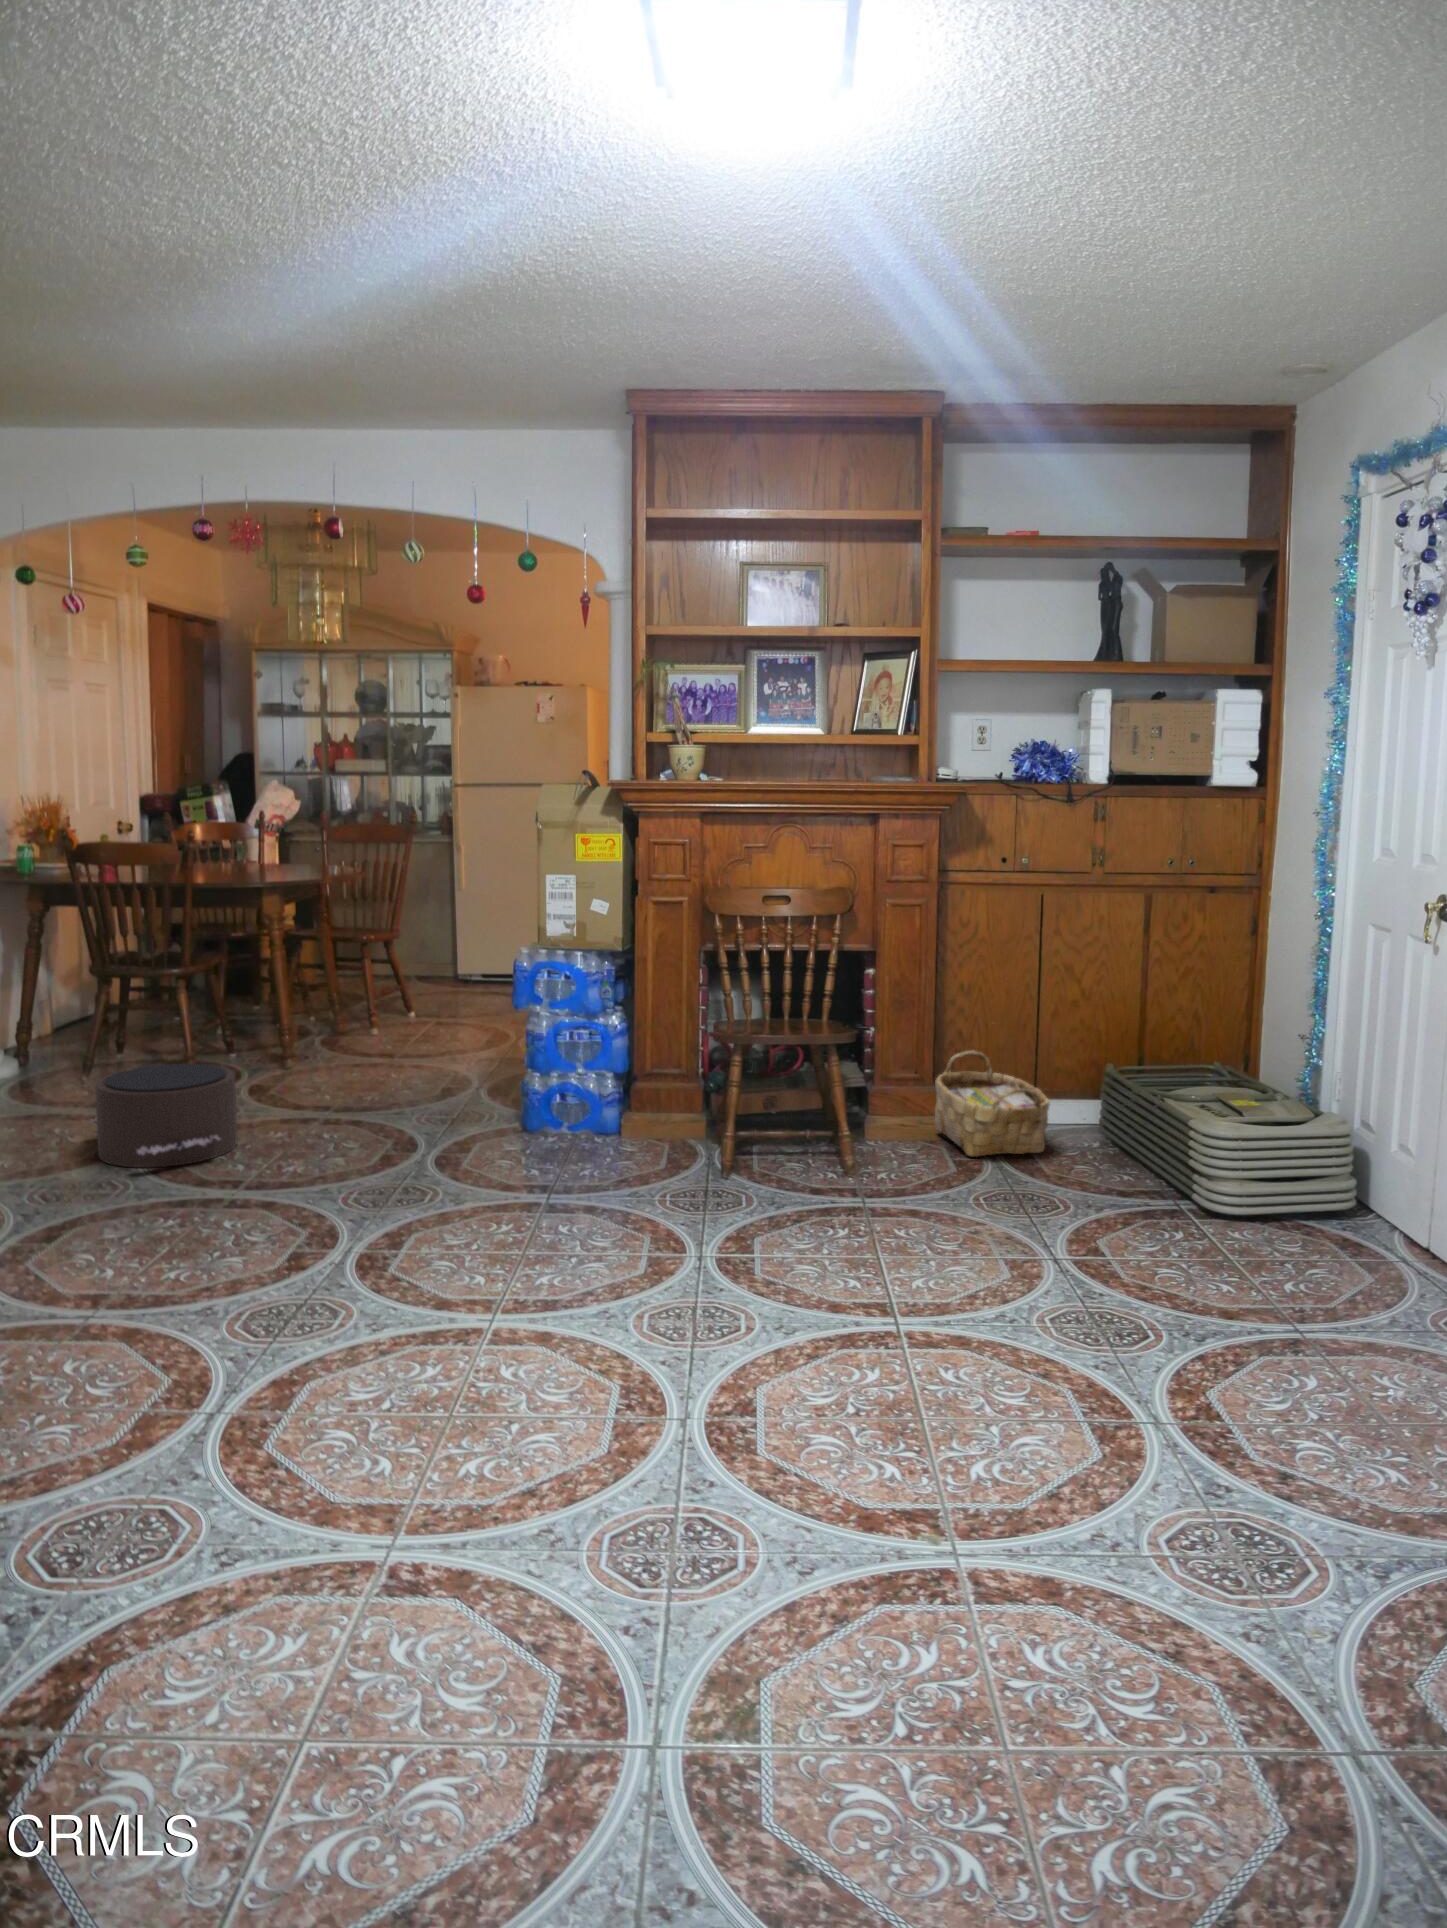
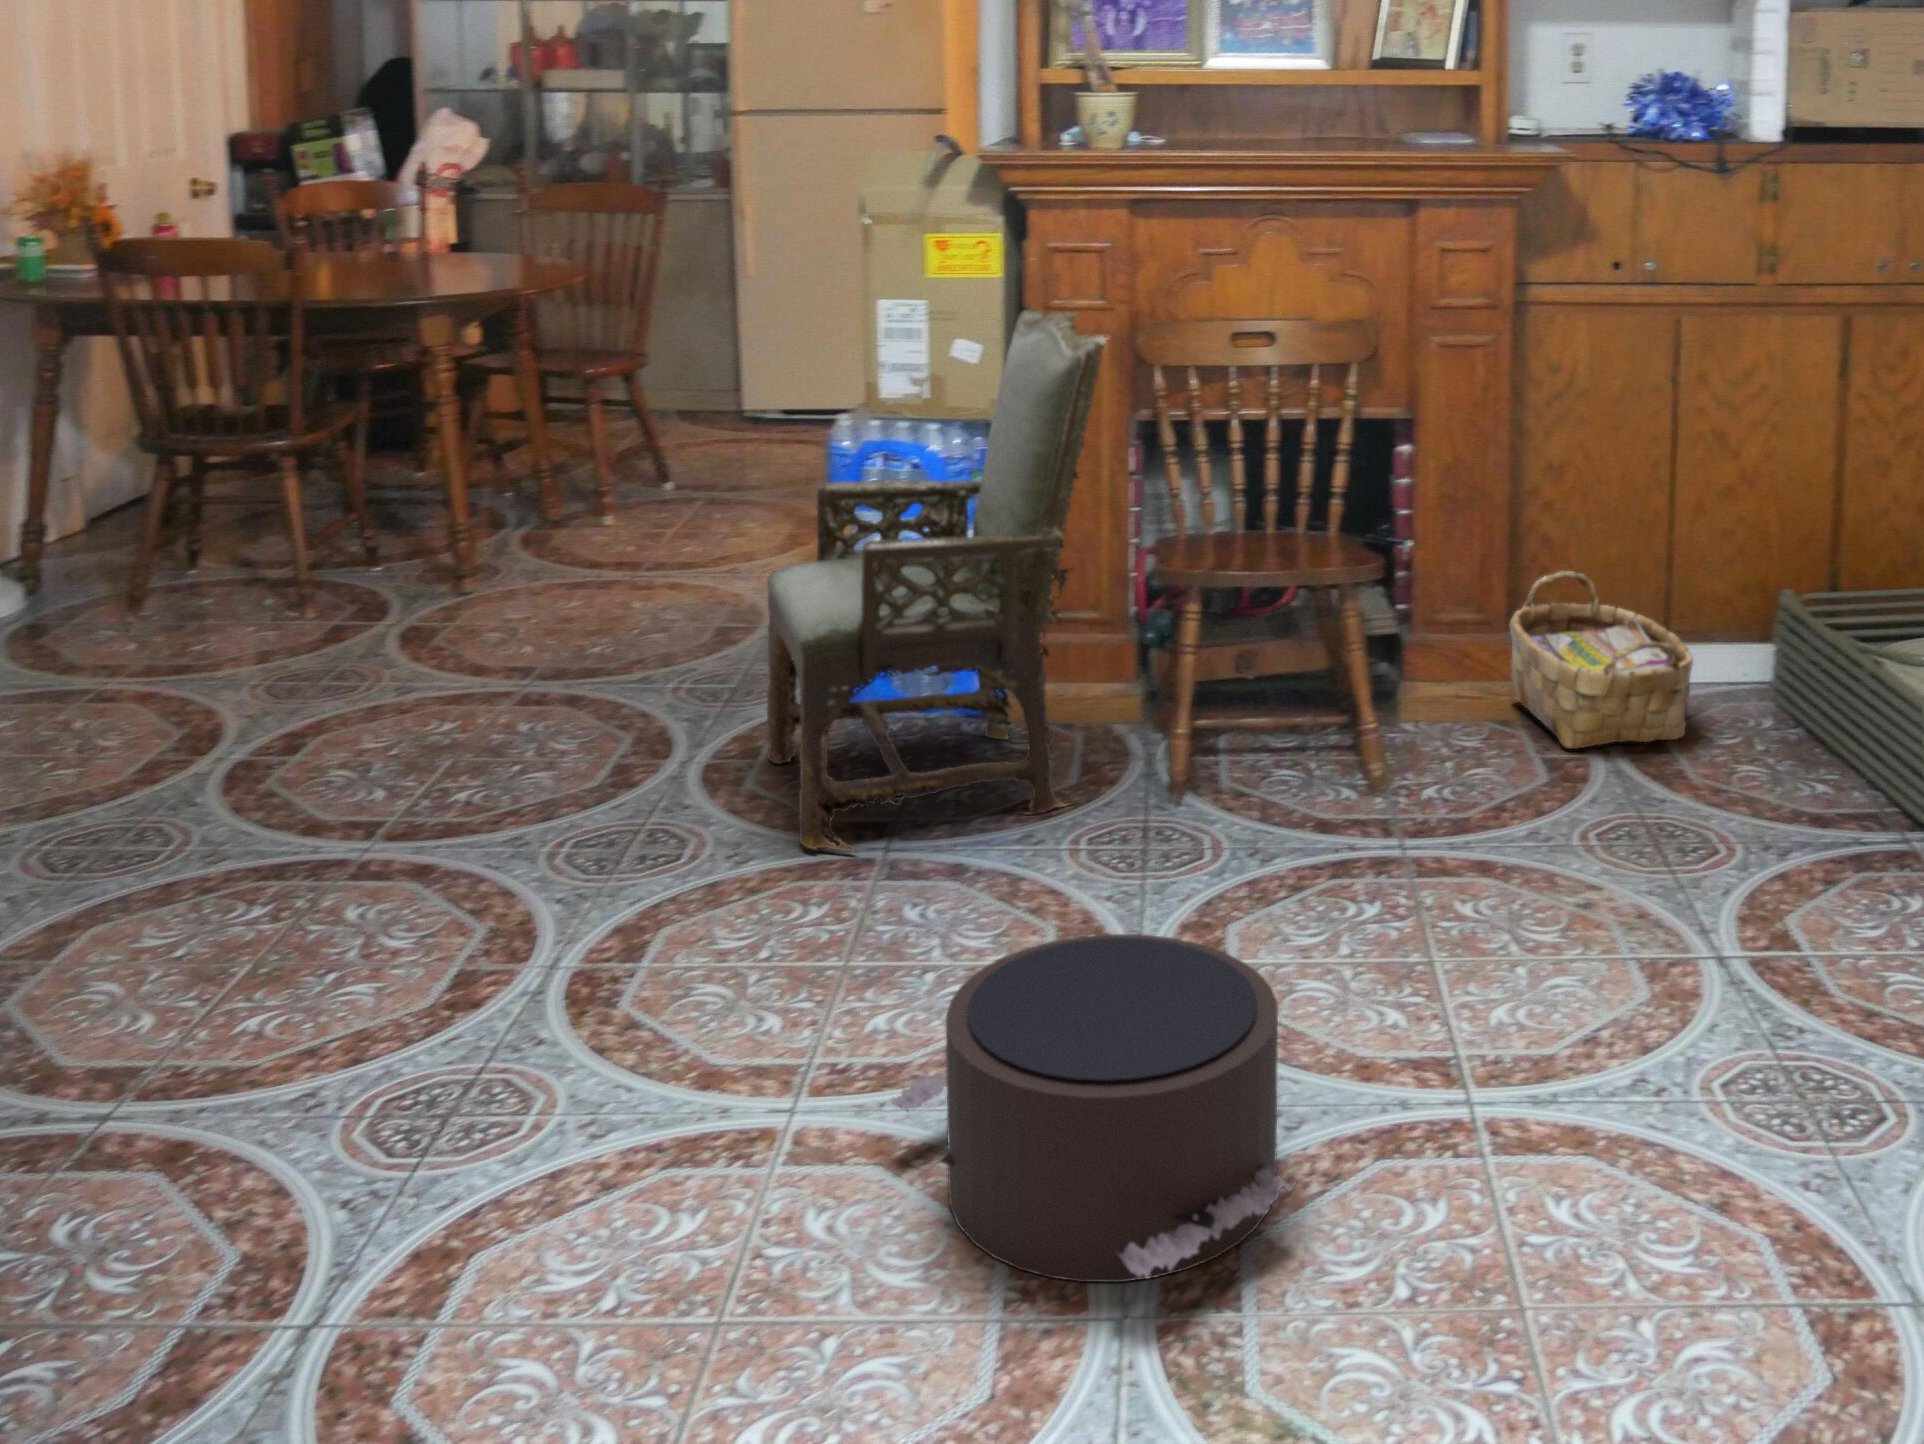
armchair: none [473,878,684,1200] -> present [767,310,1106,852]
pouf: present [90,1064,238,1168] -> present [891,934,1295,1282]

